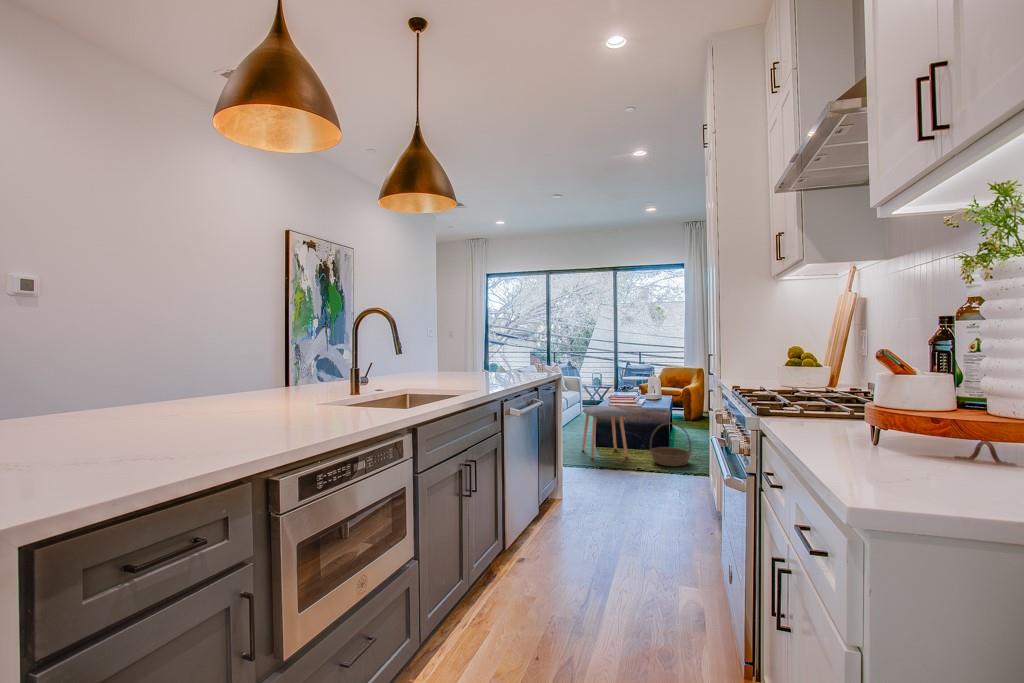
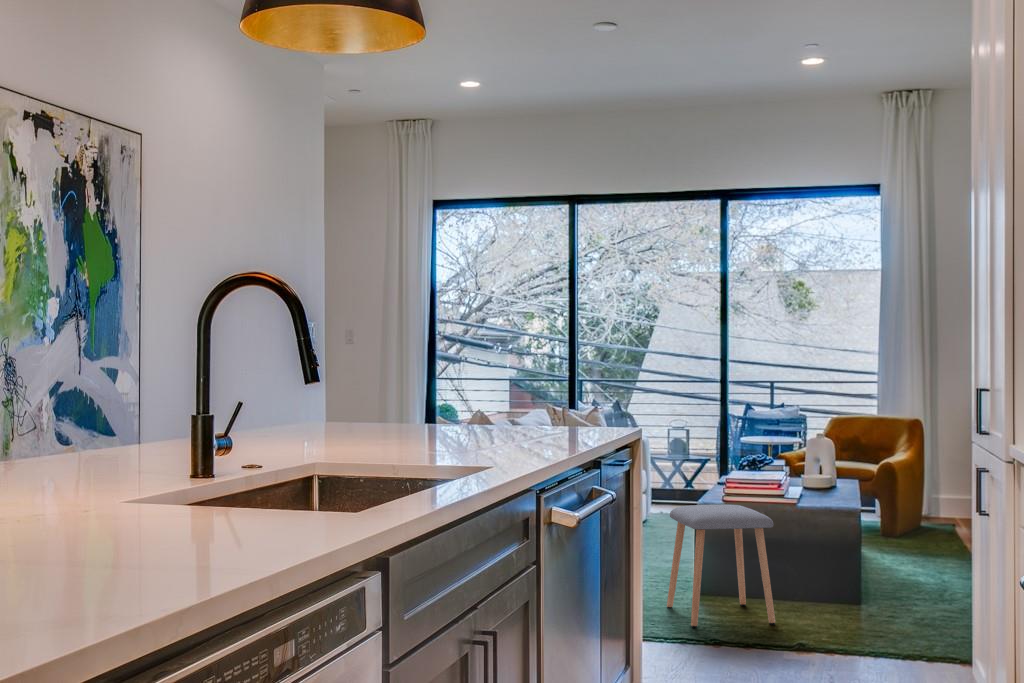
basket: present [650,422,691,466] -> none [827,544,923,646]

